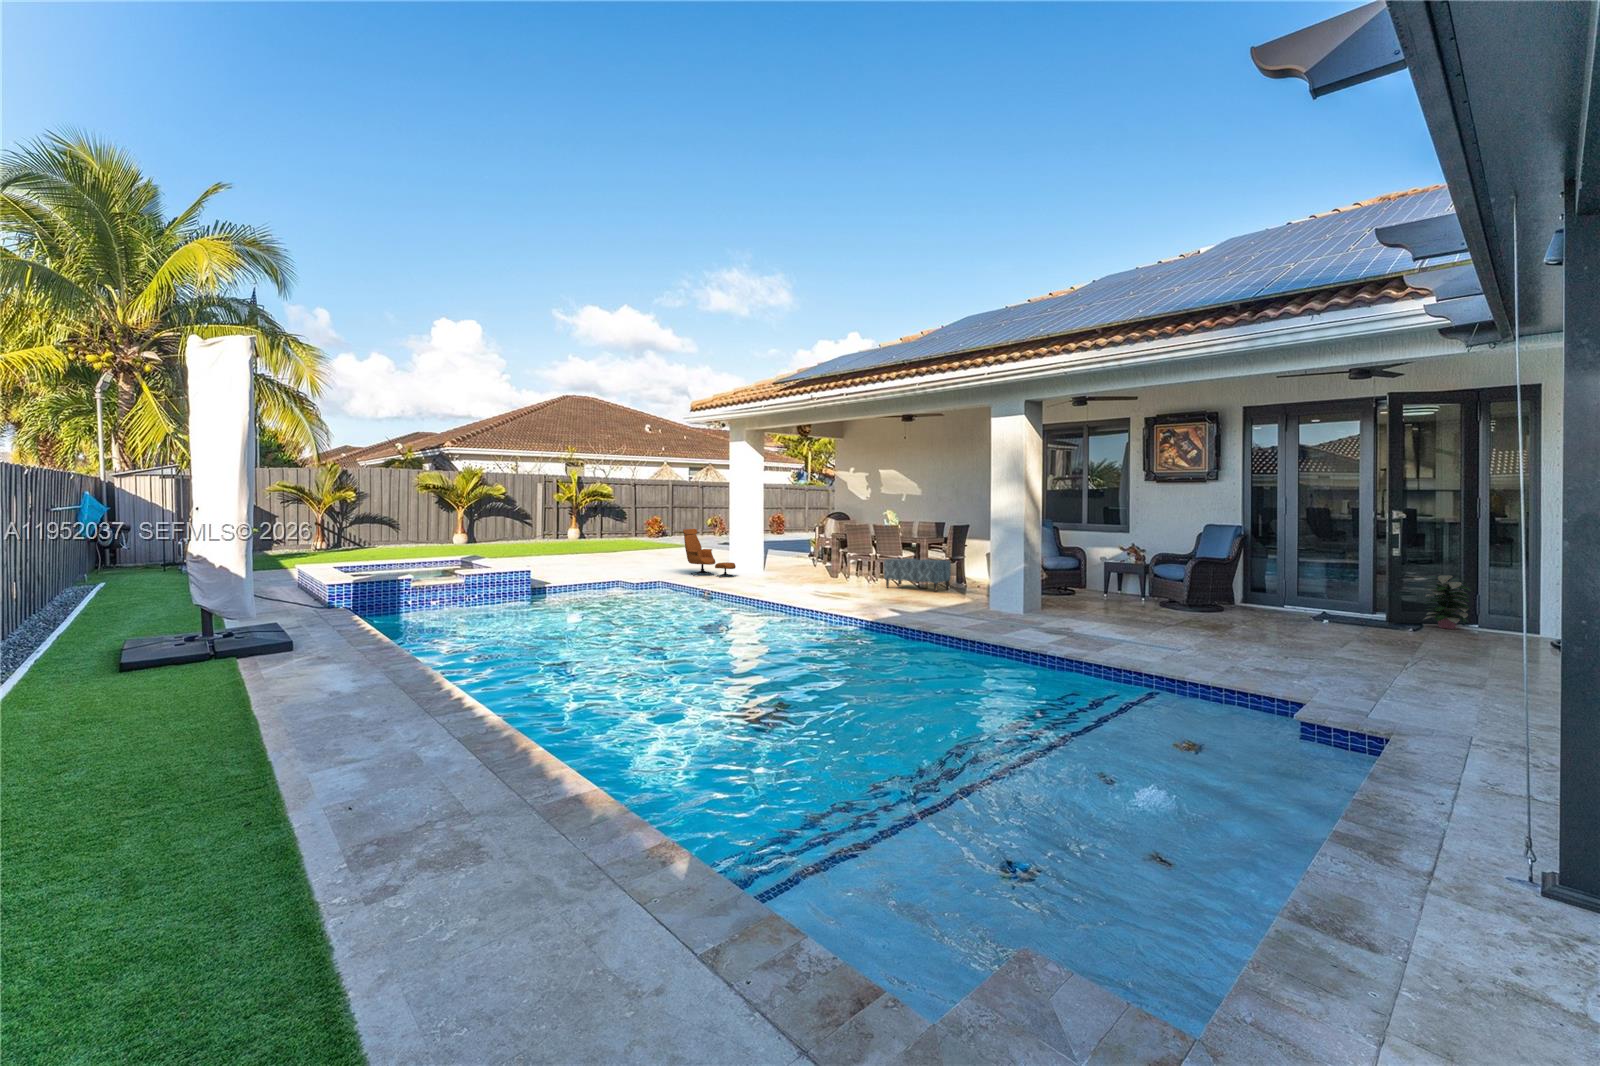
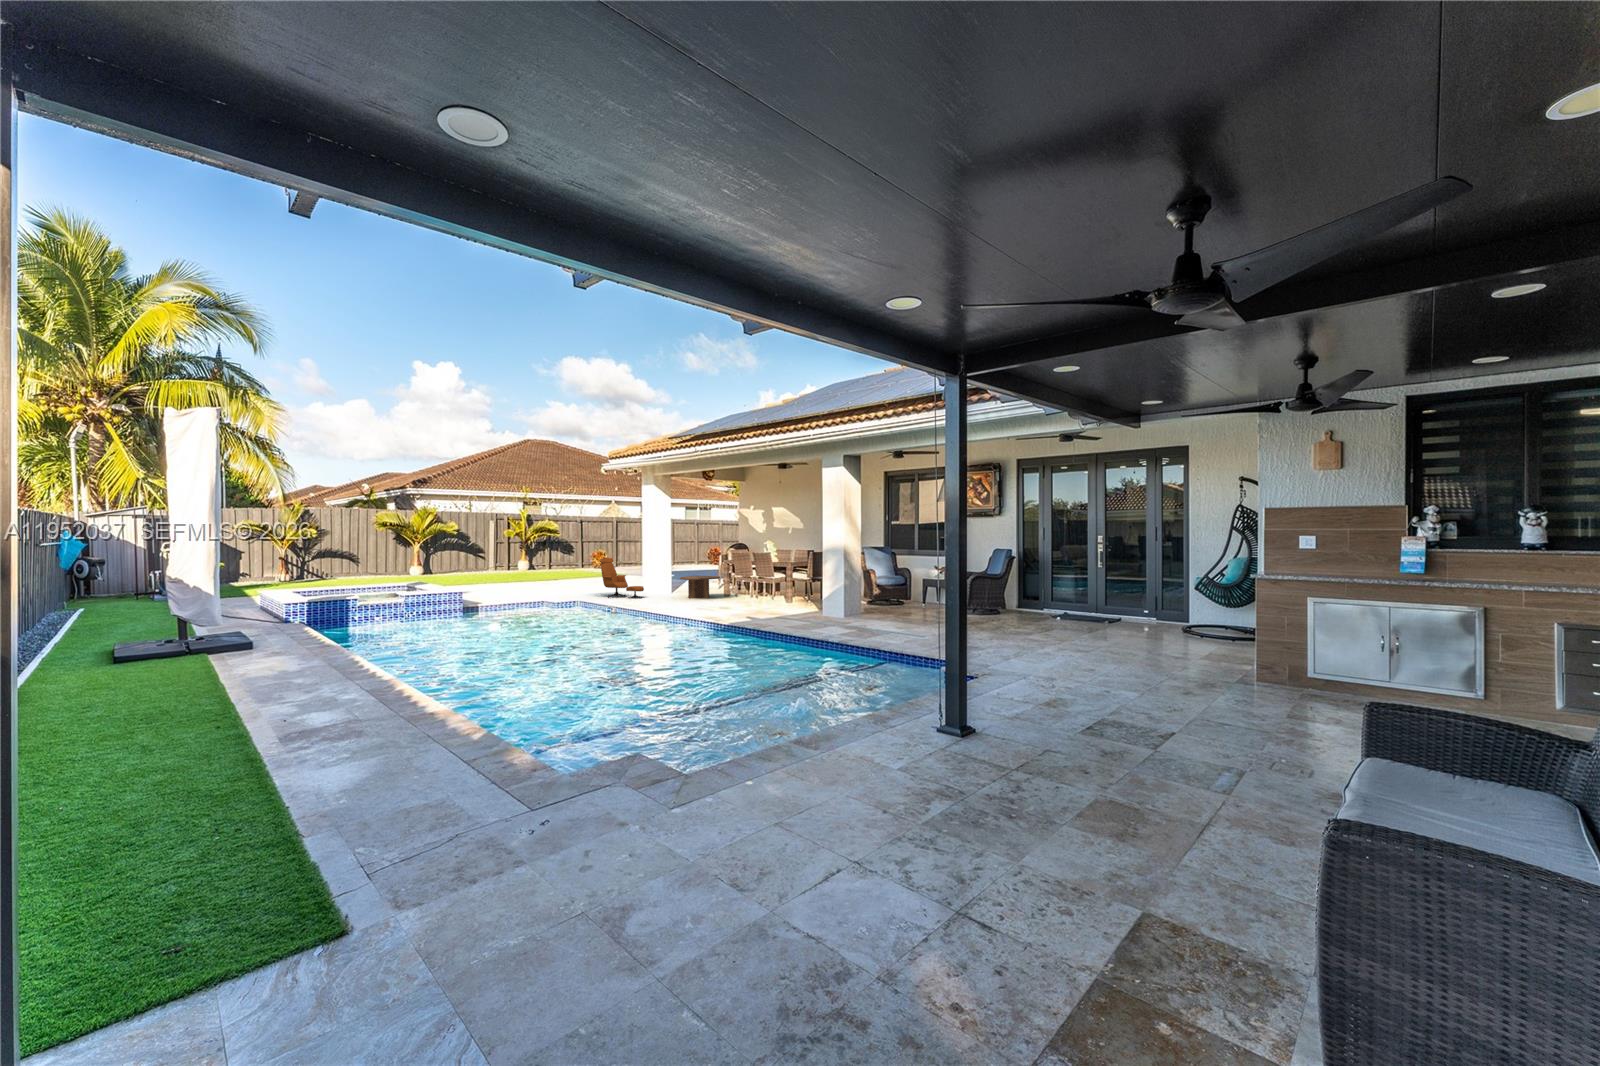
coffee table: none [780,551,827,578] -> present [680,576,720,598]
bench: present [884,558,951,592] -> none [759,580,811,606]
decorative plant: present [1423,575,1471,629] -> none [1131,584,1164,624]

